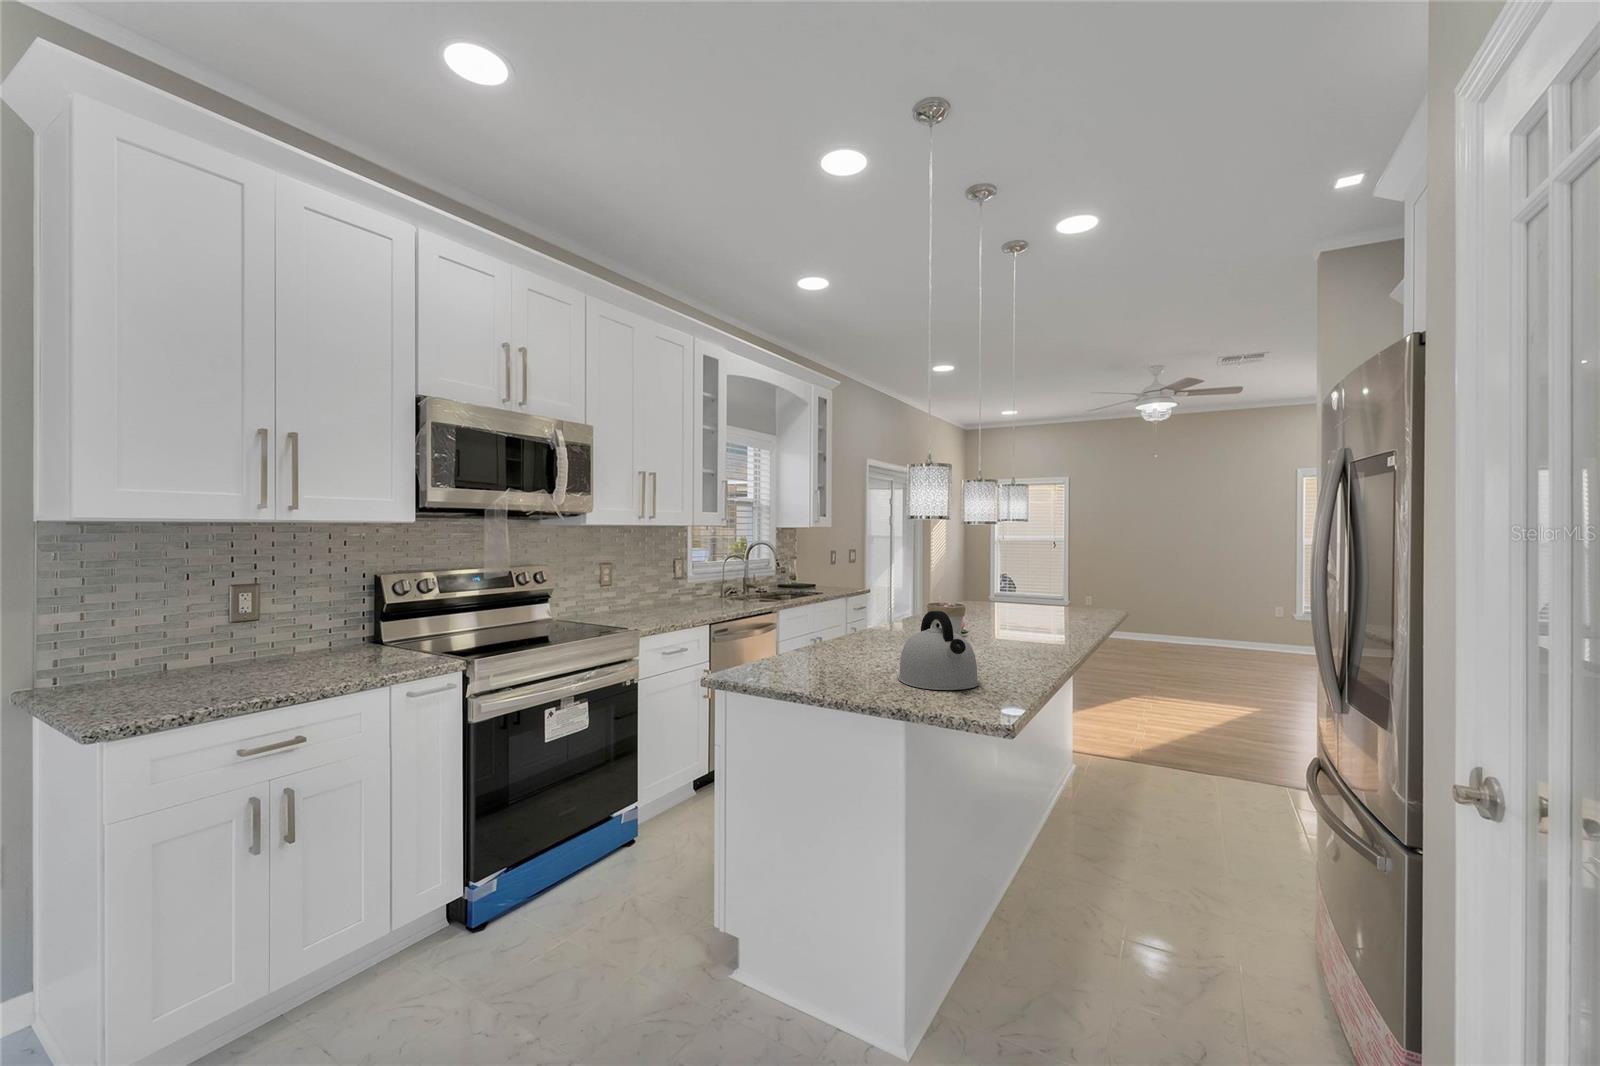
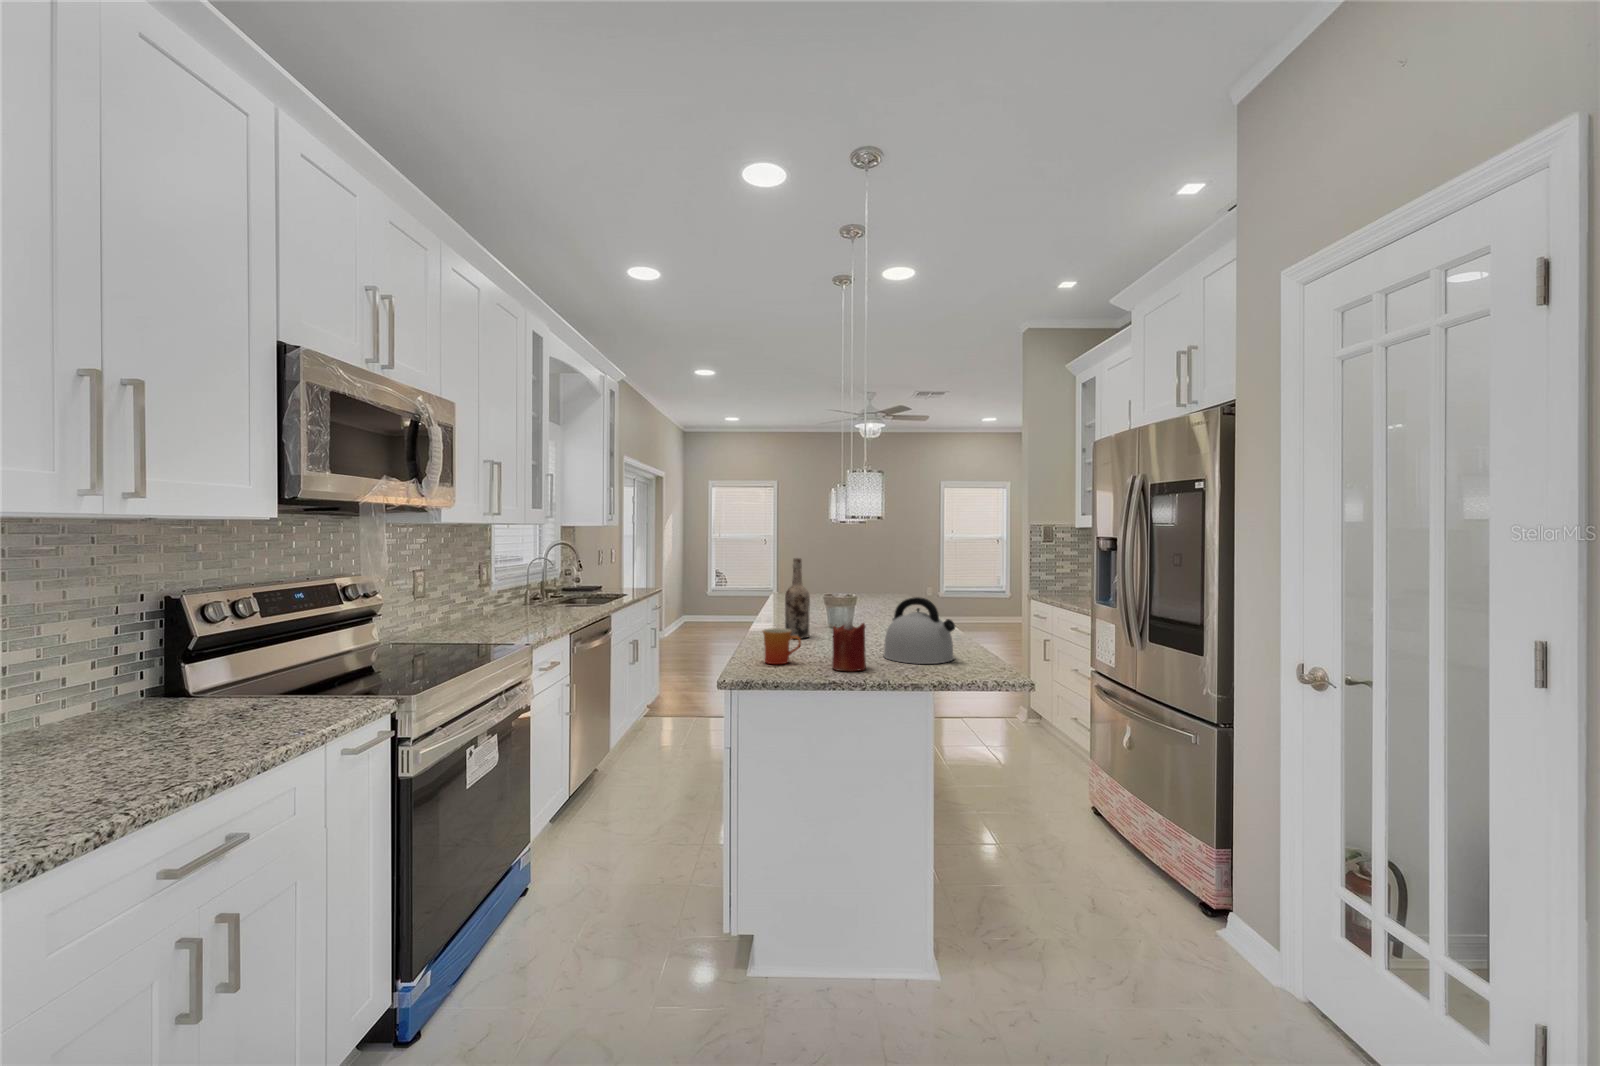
wine bottle: none [854,562,881,648] -> present [785,558,810,639]
candle: none [814,628,852,686] -> present [832,619,866,671]
mug: none [767,632,801,670] -> present [763,628,801,664]

